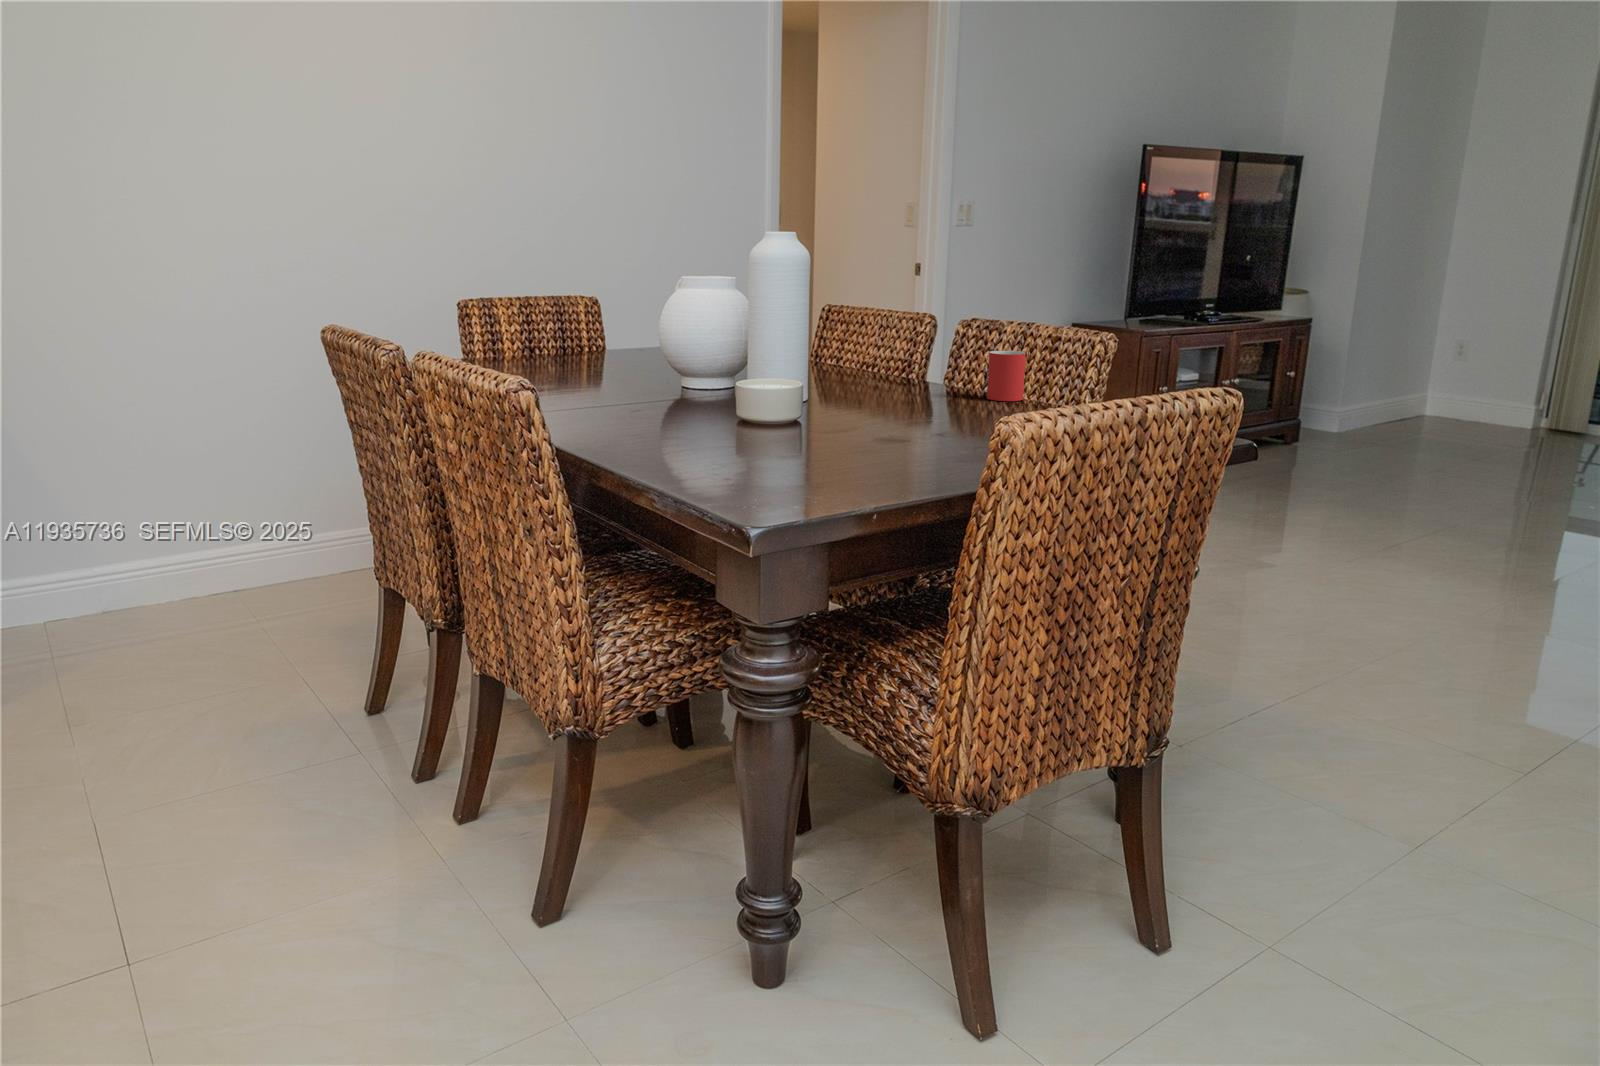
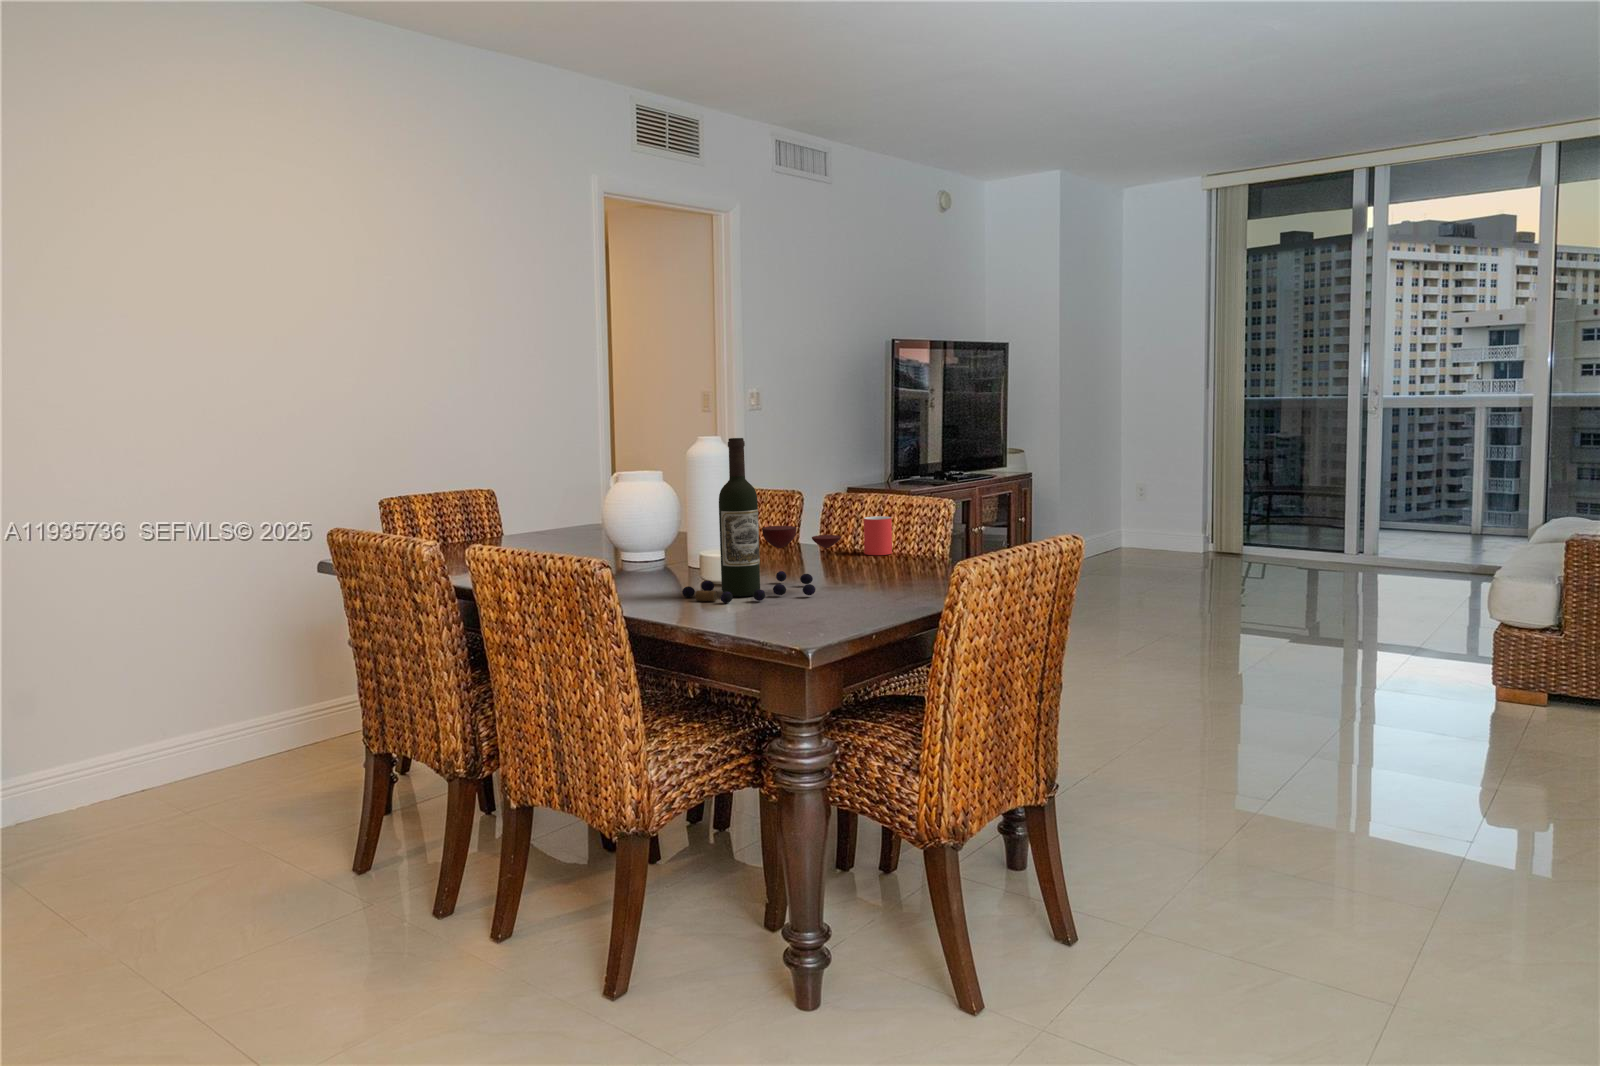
wine bottle: none [692,226,913,449] -> present [682,438,841,603]

